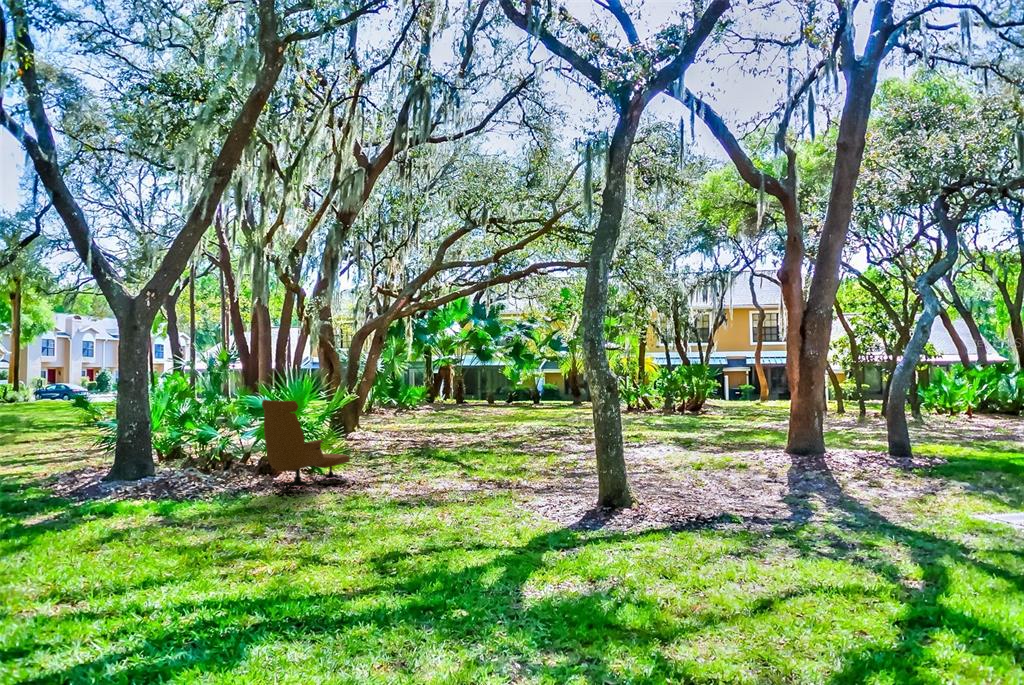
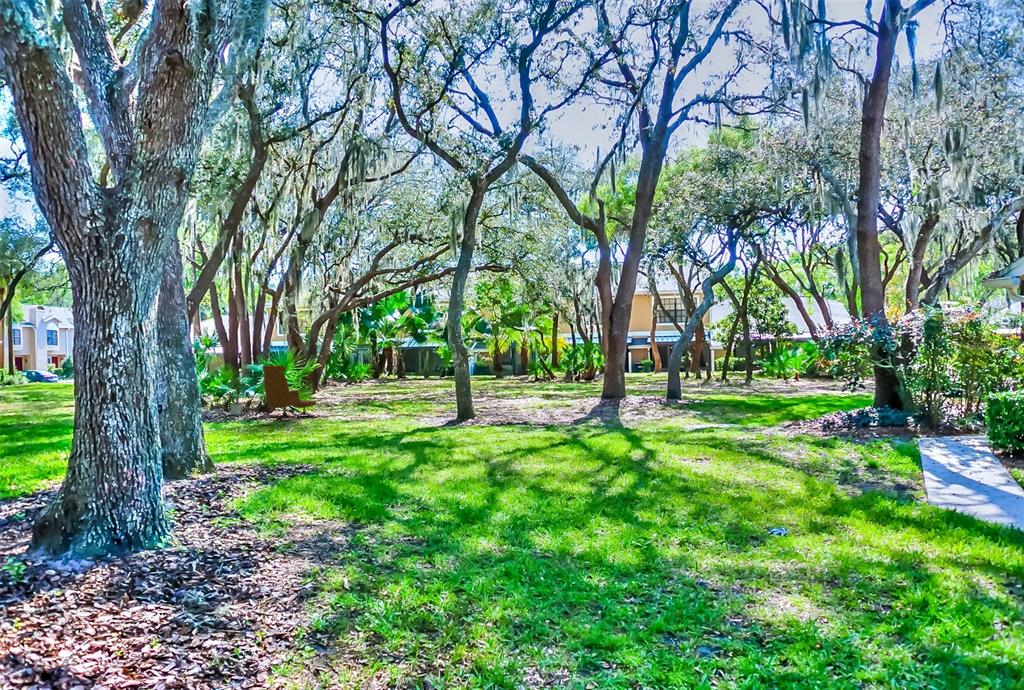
potted plant: none [211,410,252,472] -> present [228,377,242,415]

